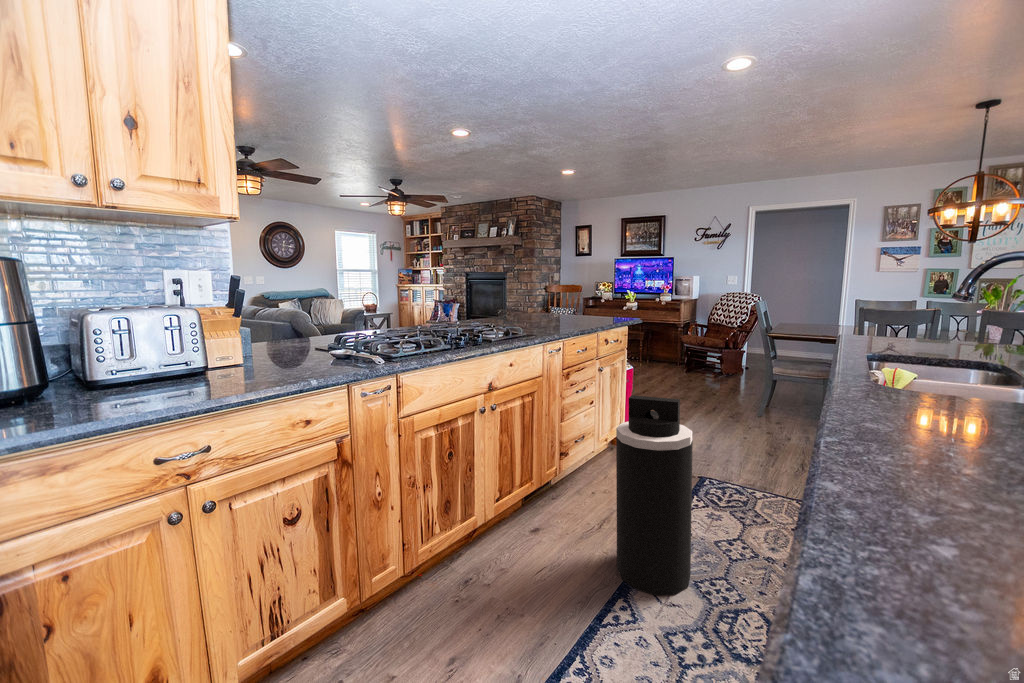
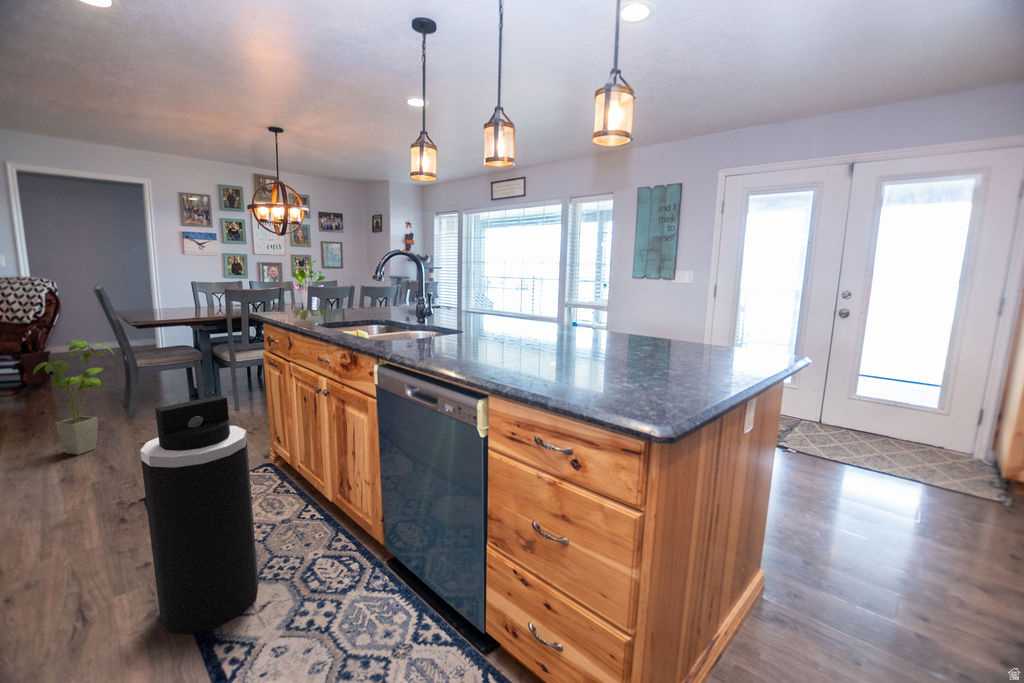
house plant: none [689,345,736,431] -> present [33,340,113,455]

